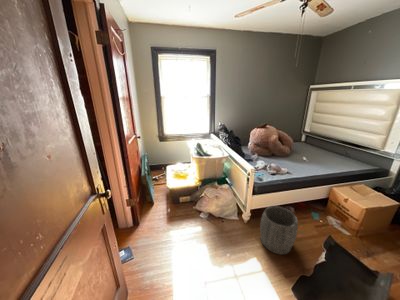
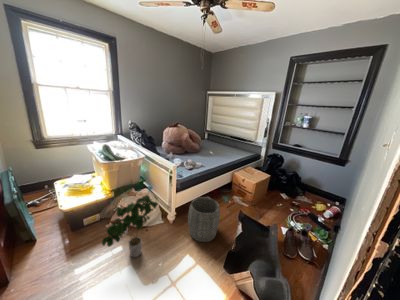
potted plant: none [186,191,232,240] -> present [102,195,158,258]

